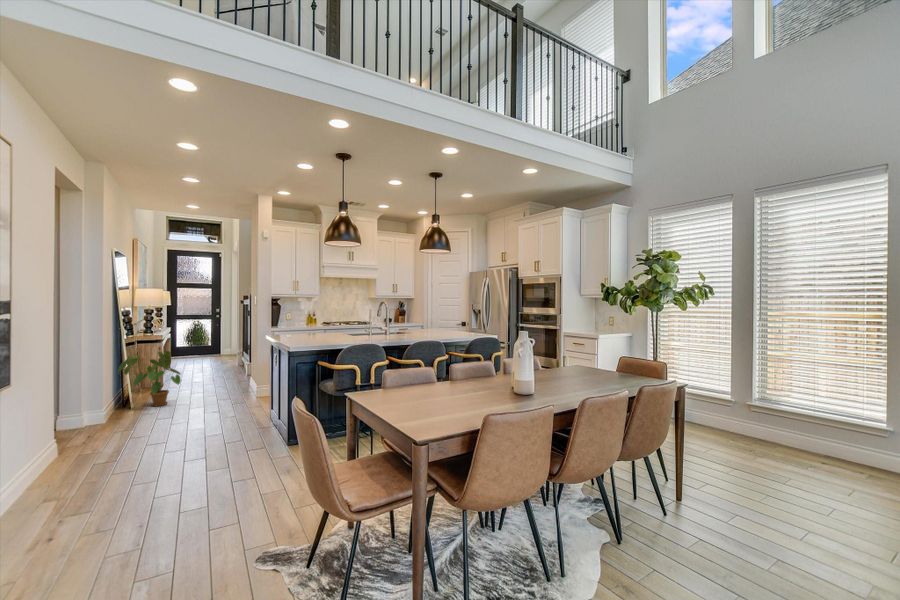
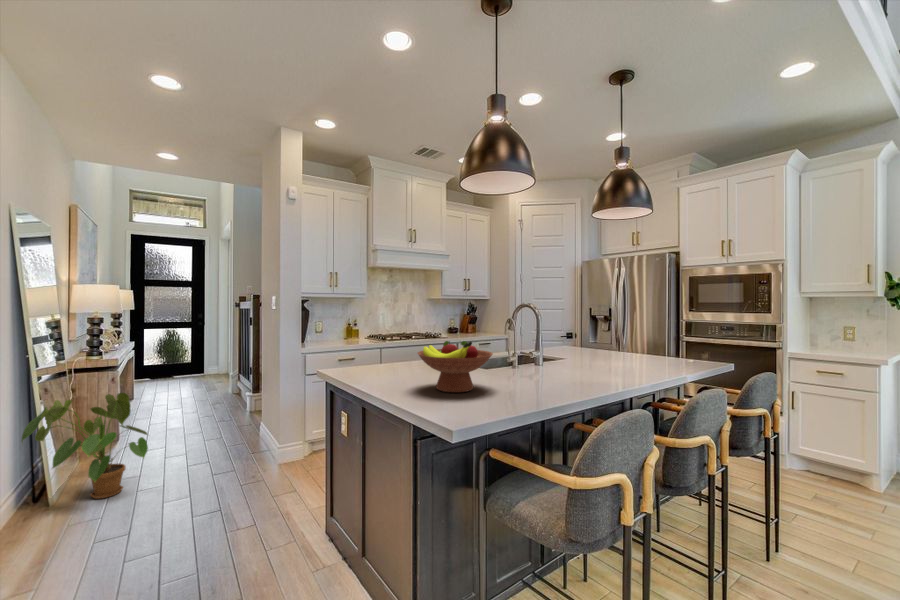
fruit bowl: none [296,319,331,342] -> present [418,341,493,392]

